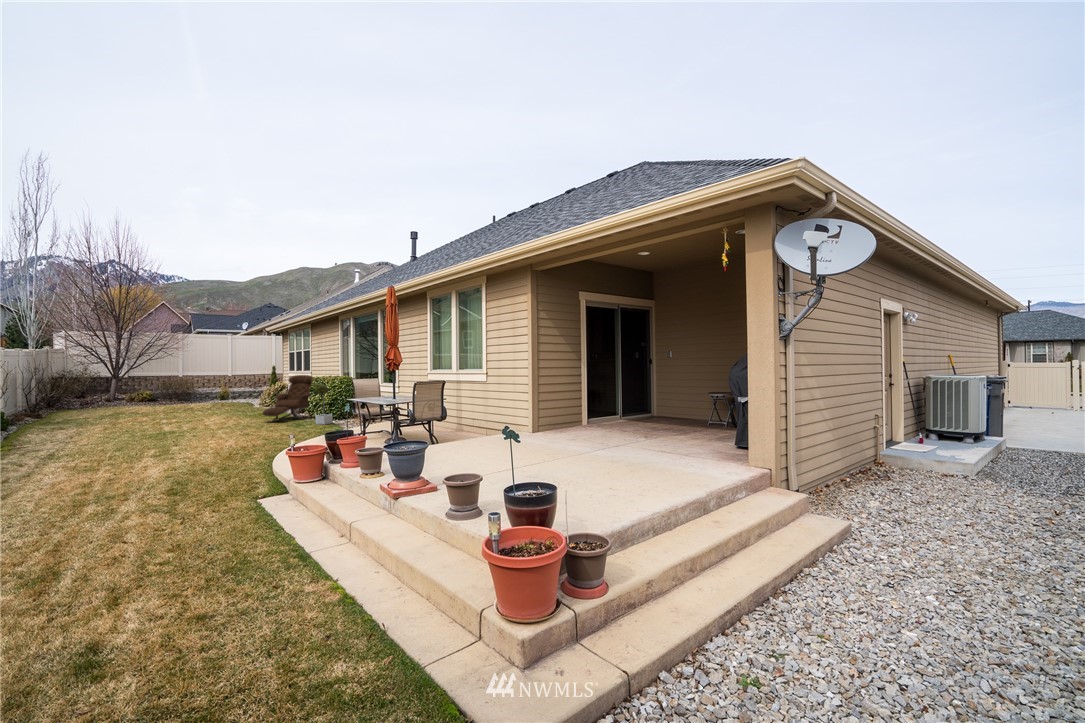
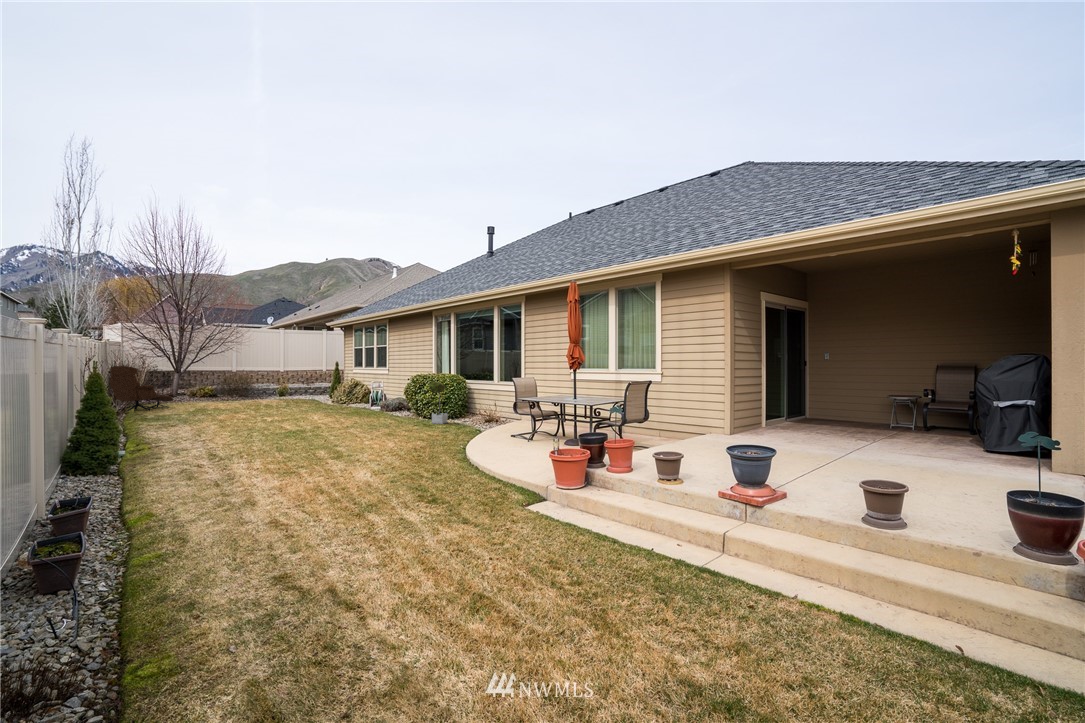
lounge chair: present [262,375,313,420] -> present [110,366,173,411]

